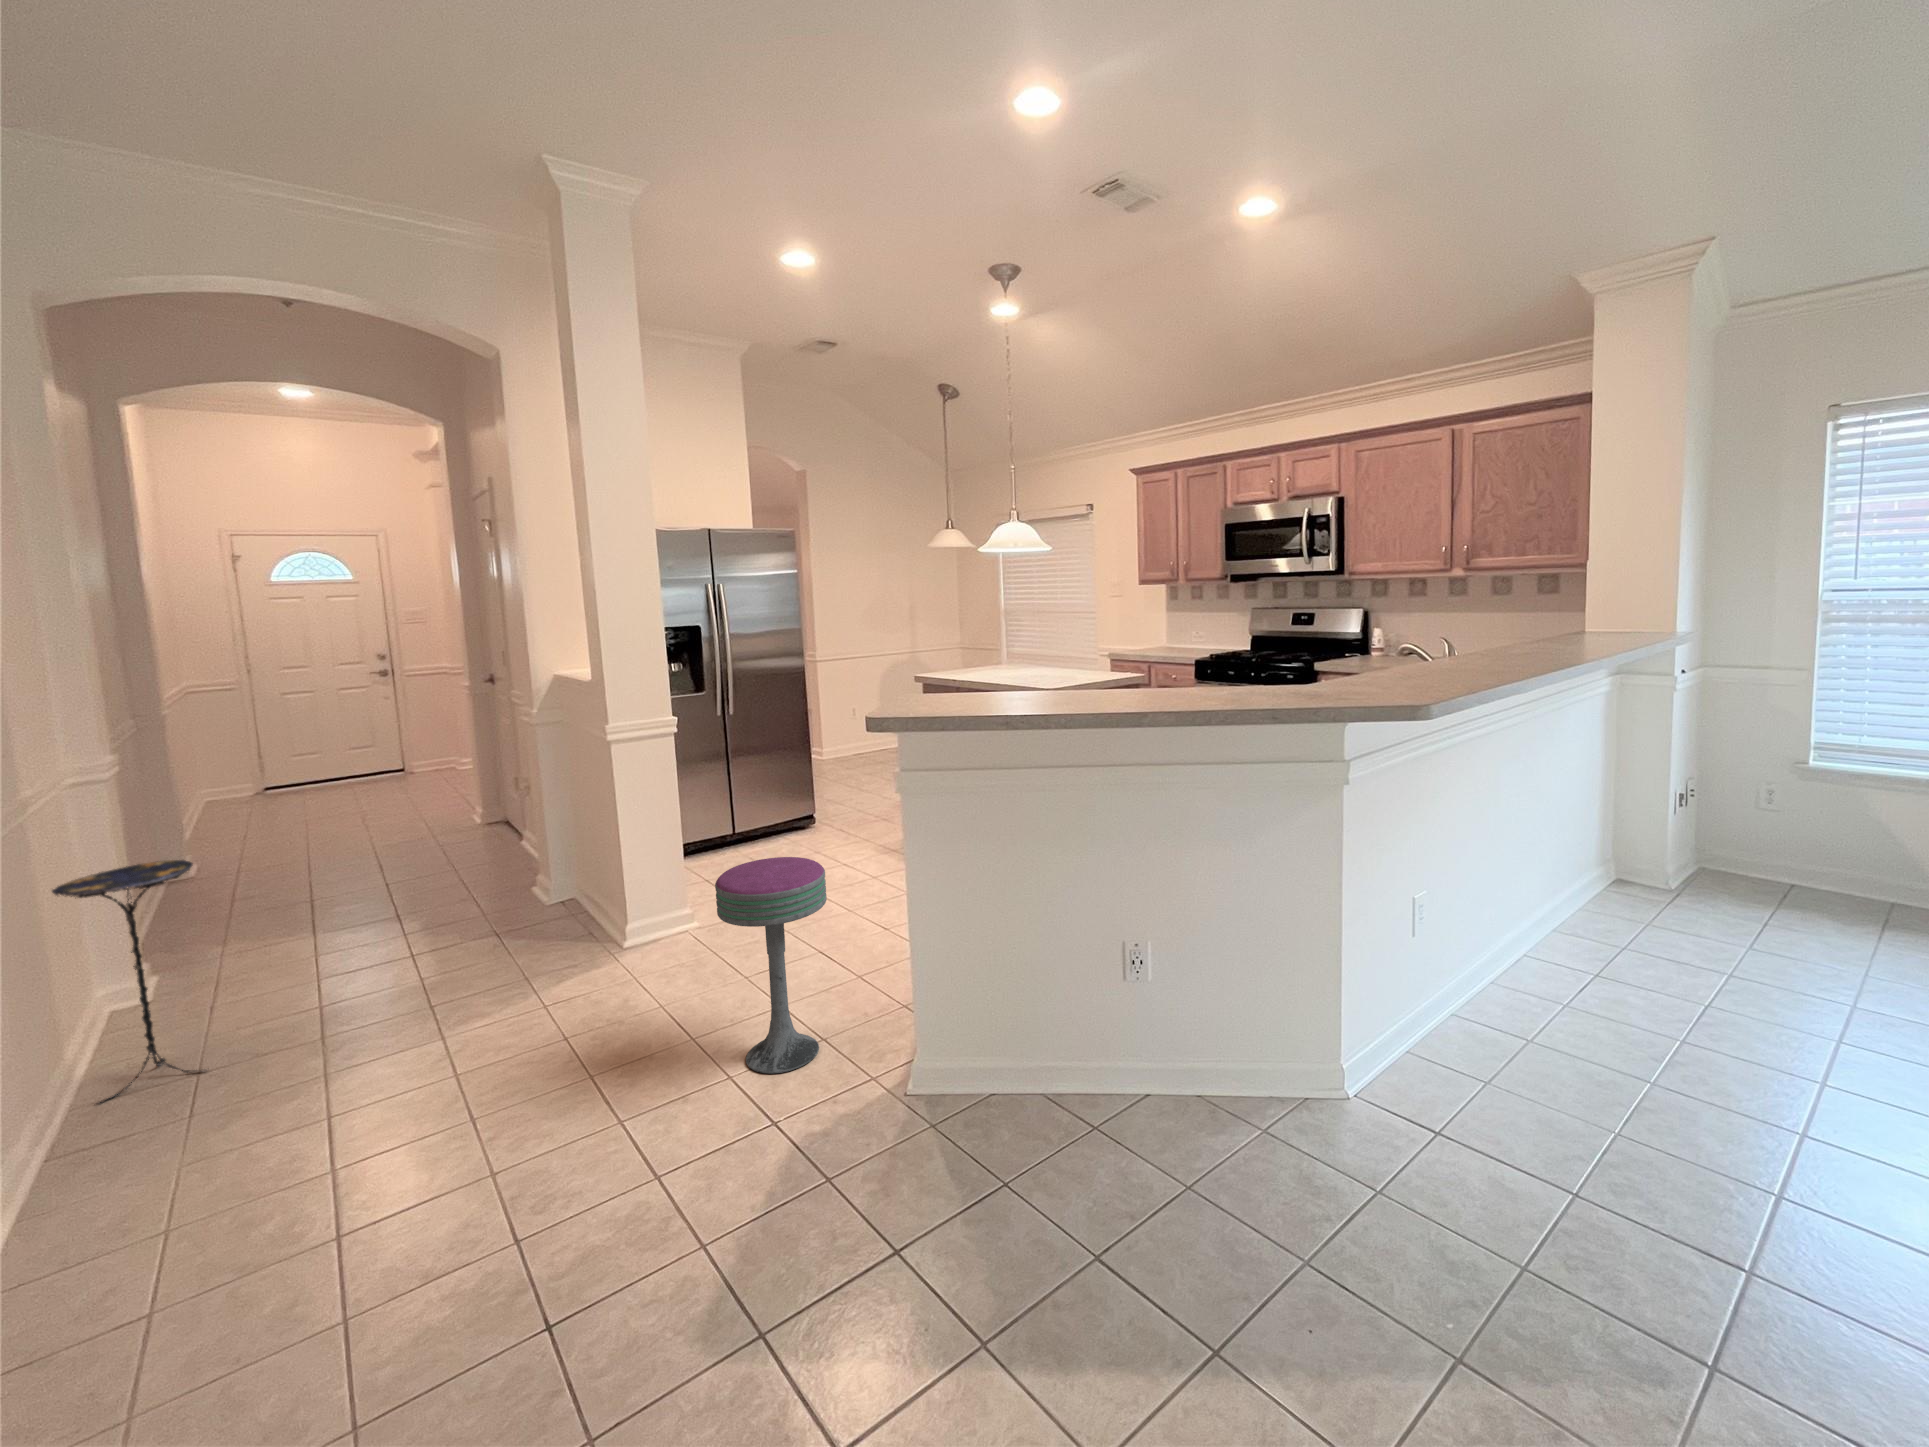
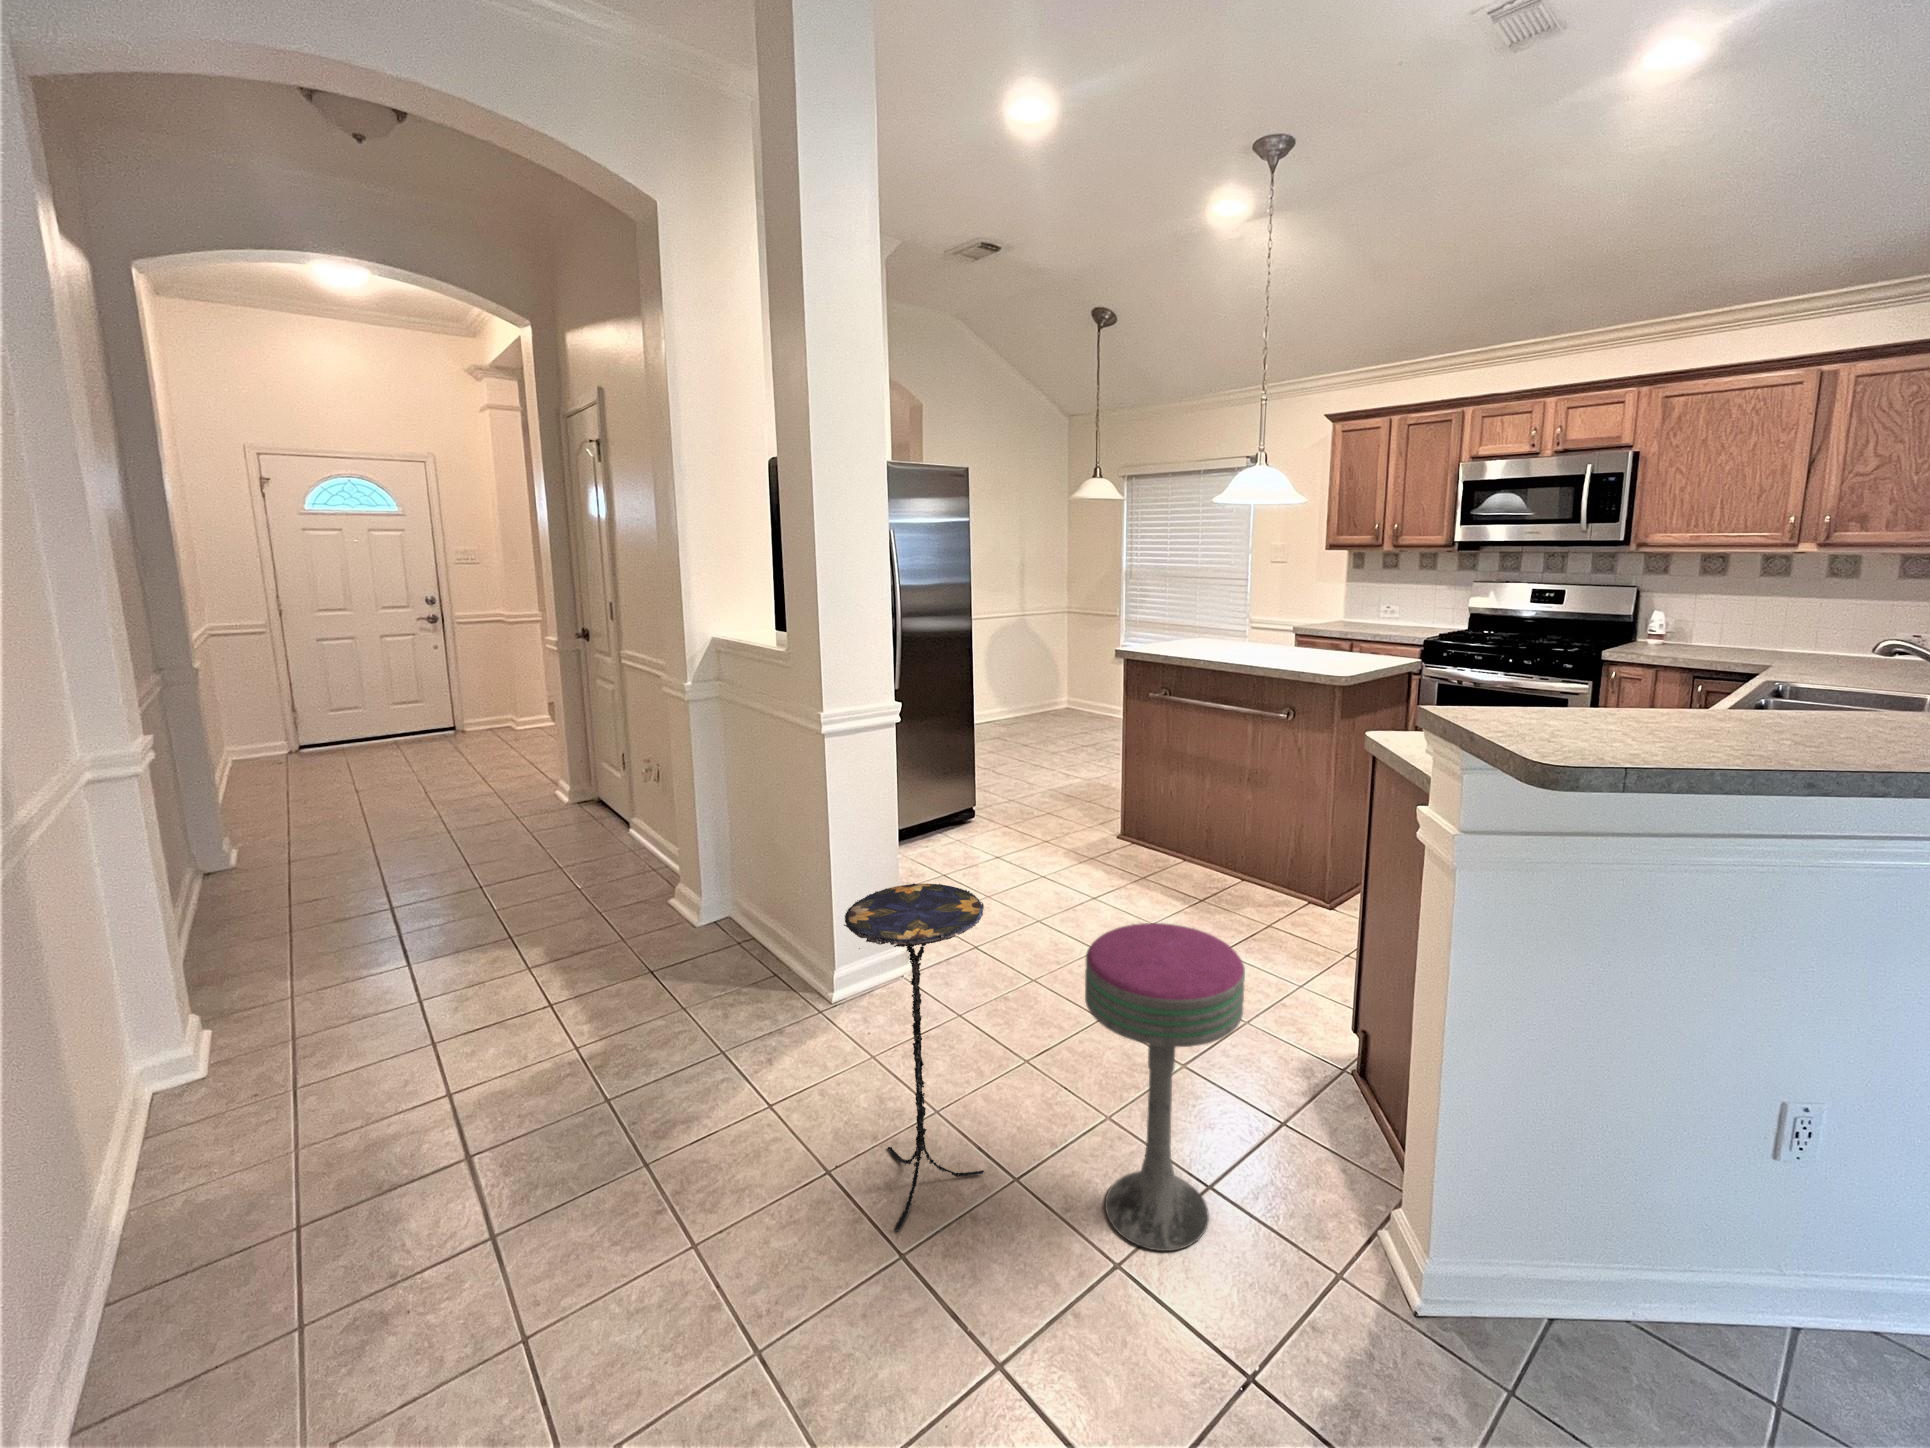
side table: present [52,860,195,1103] -> present [844,883,984,1232]

